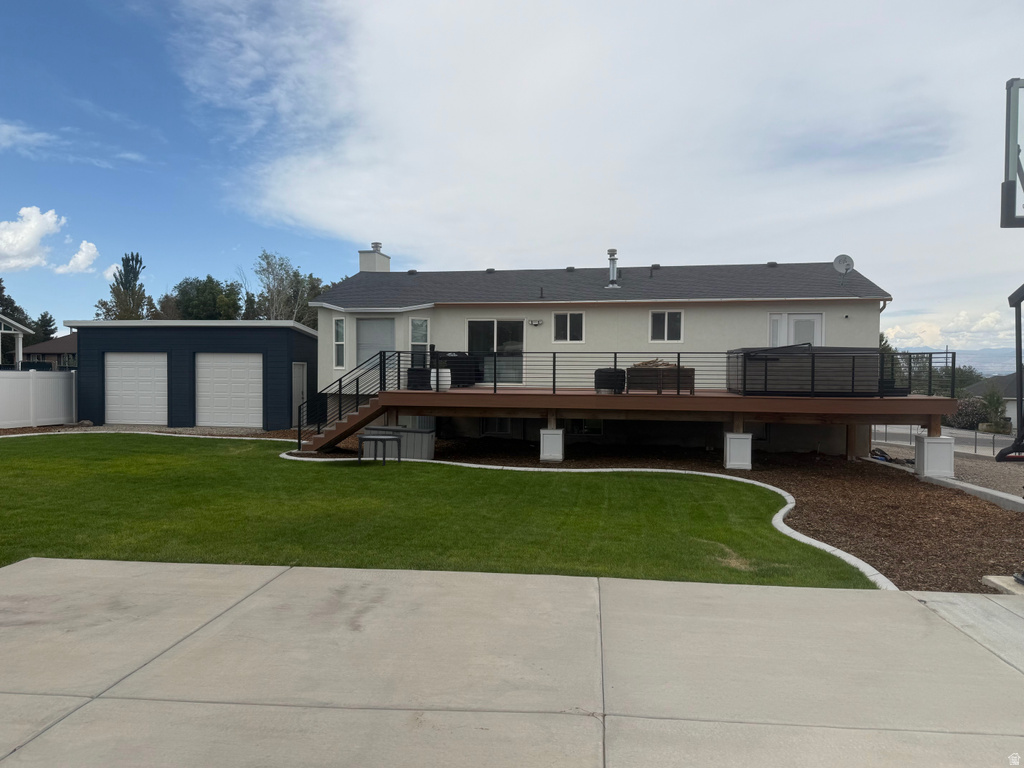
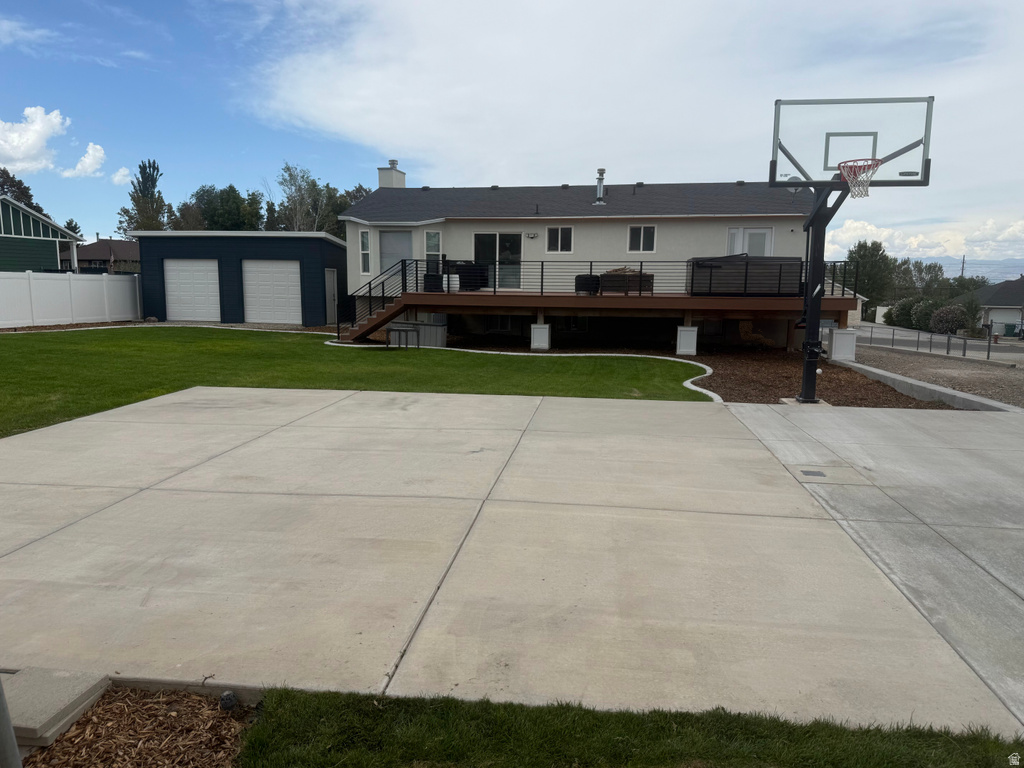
lounge chair: none [788,416,835,457] -> present [739,321,775,349]

